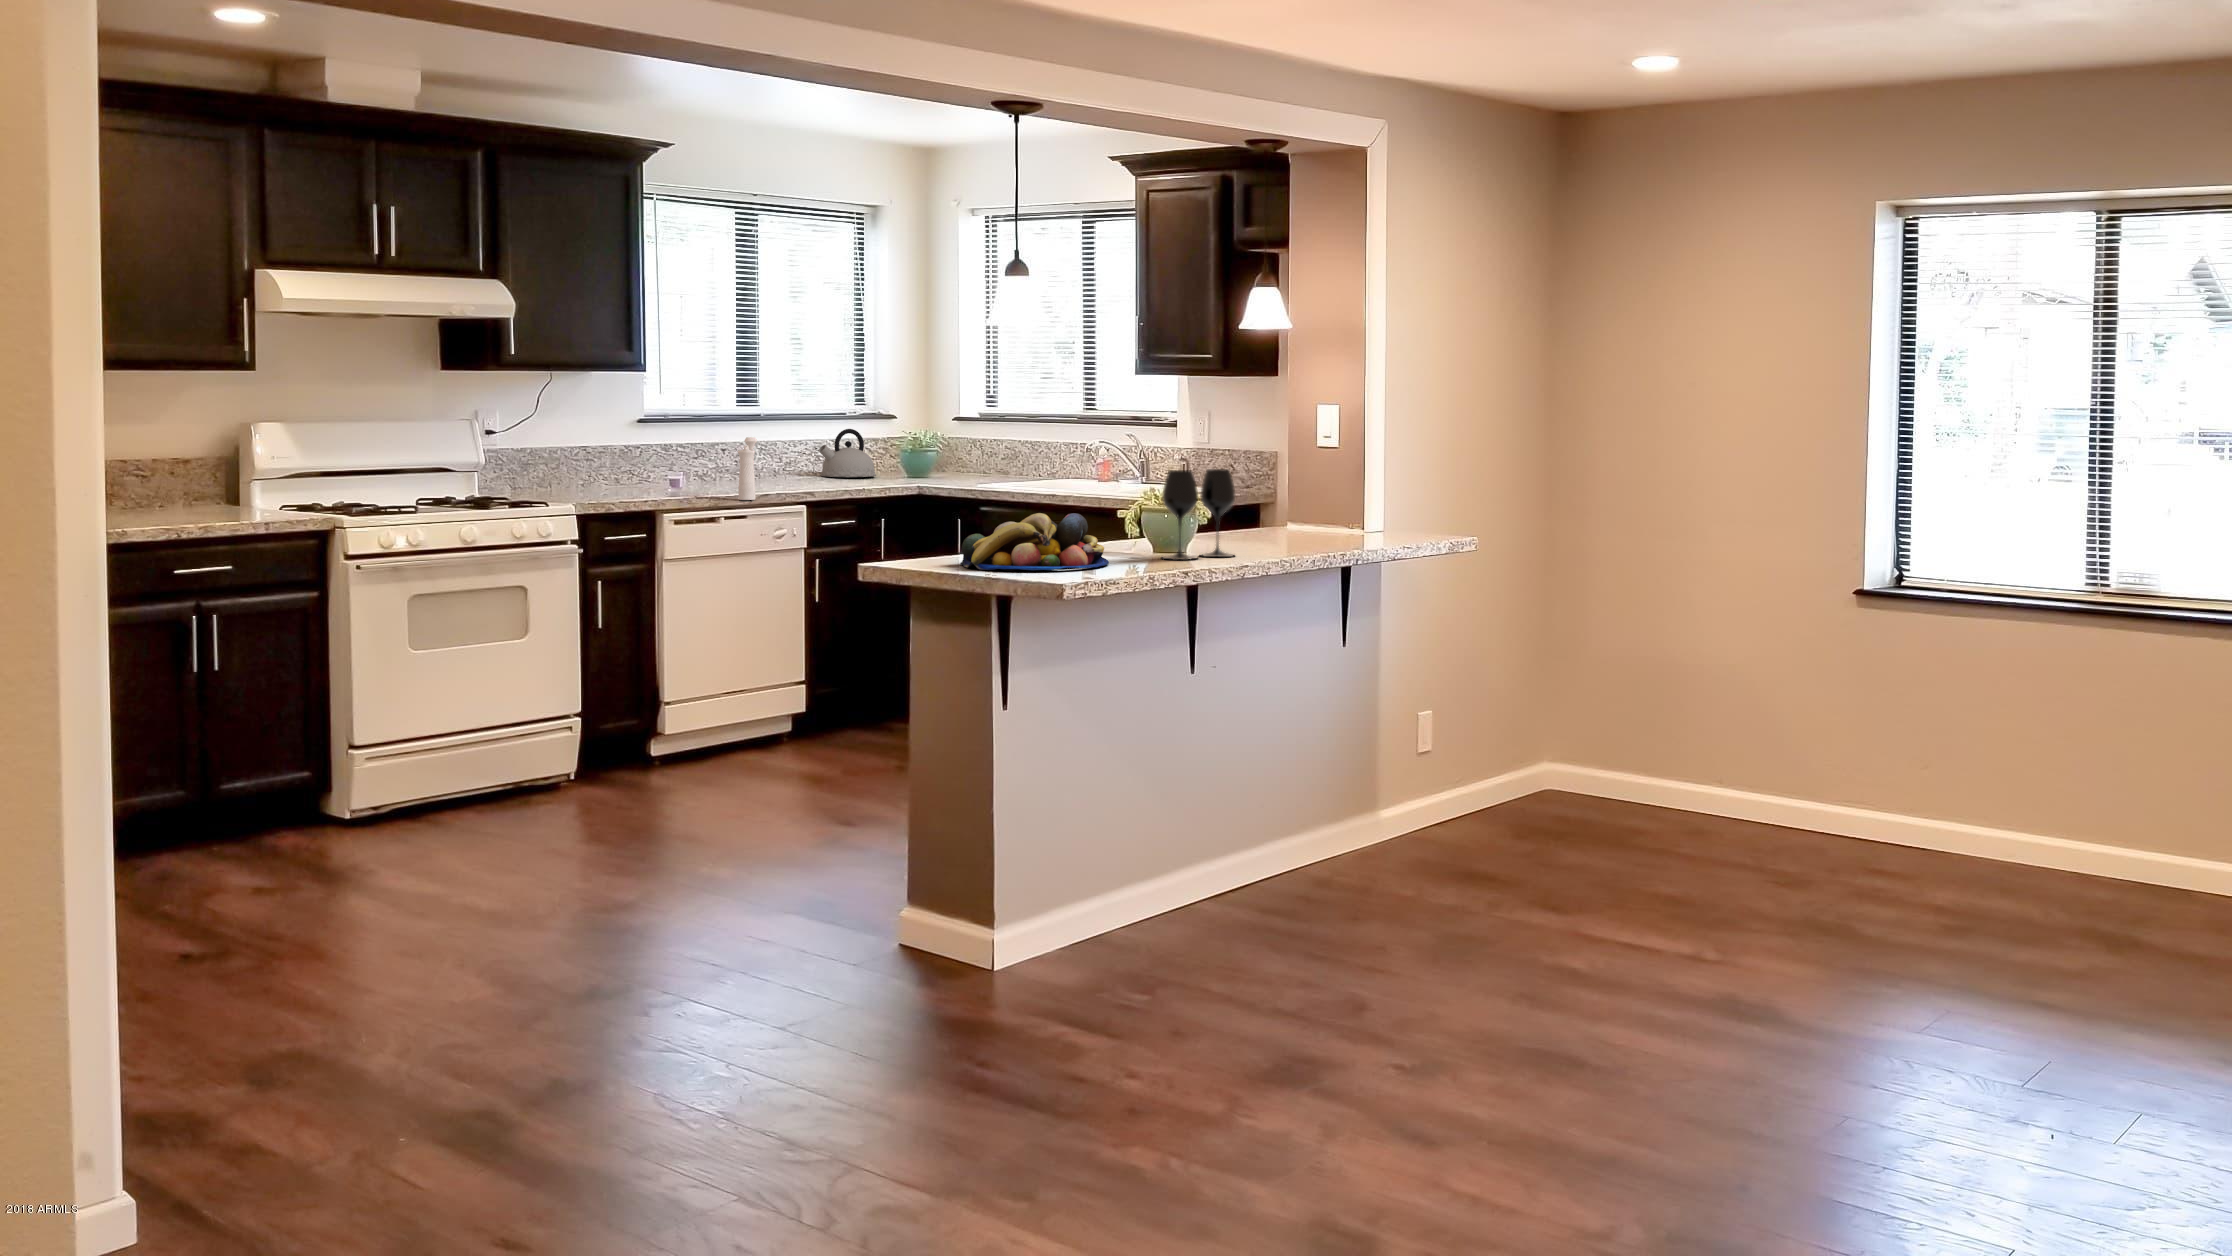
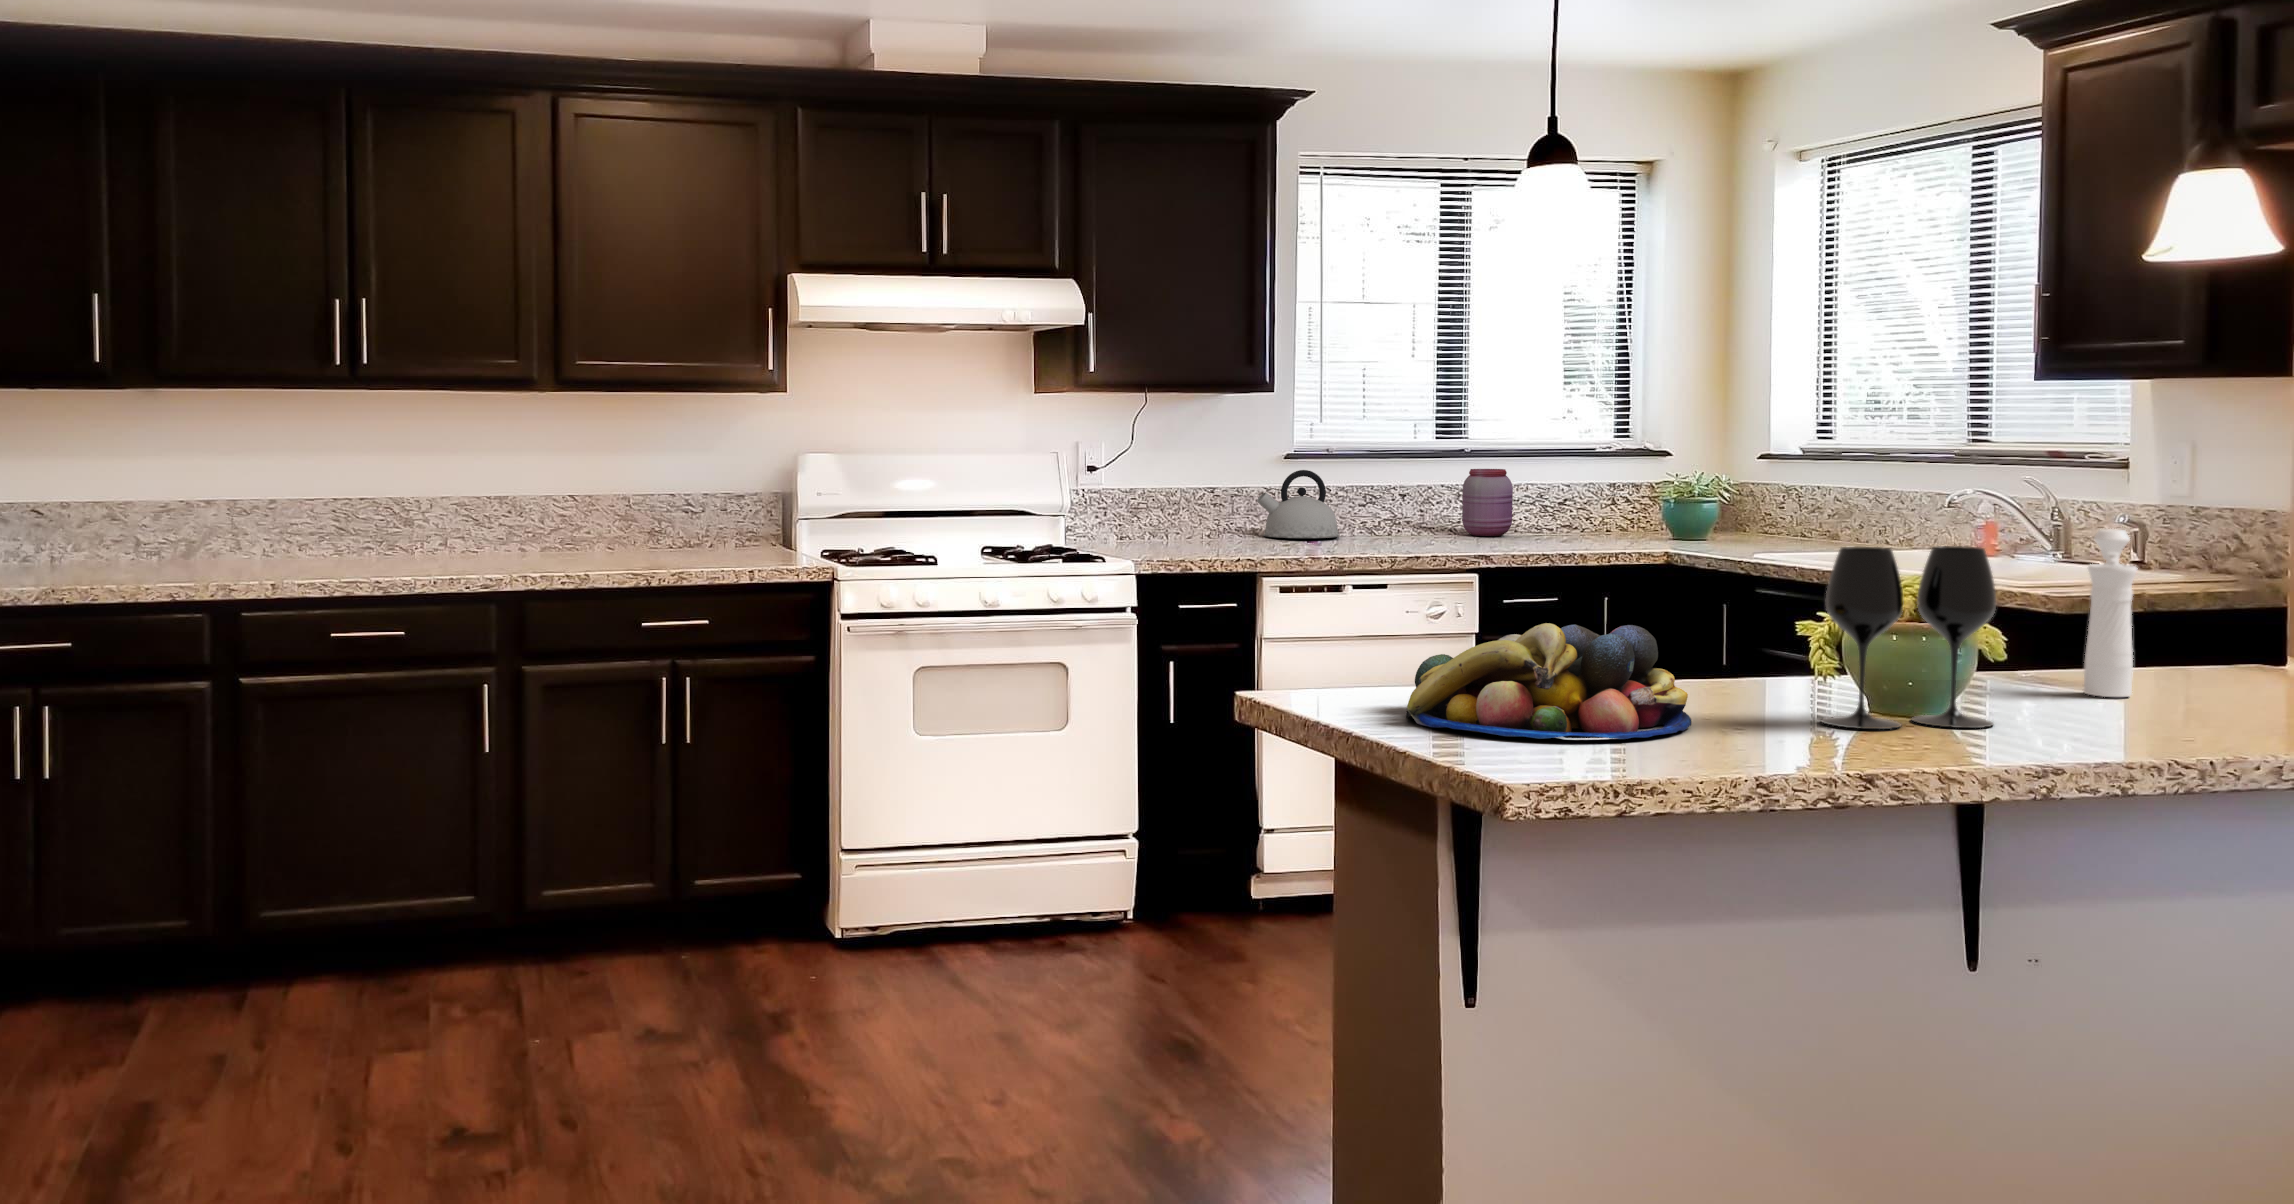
kettle: present [819,429,876,477] -> present [1257,470,1340,538]
jar: none [767,430,805,480] -> present [1462,469,1513,536]
pepper mill: present [738,437,757,500] -> present [2084,529,2137,697]

